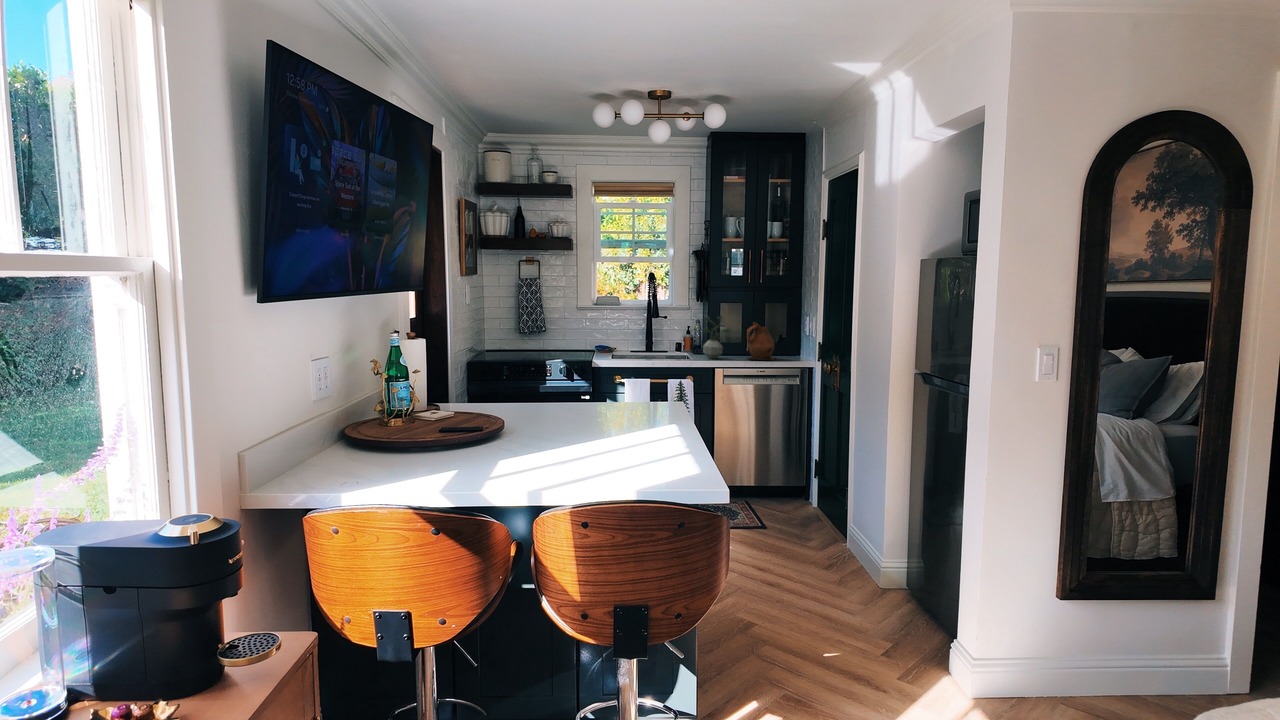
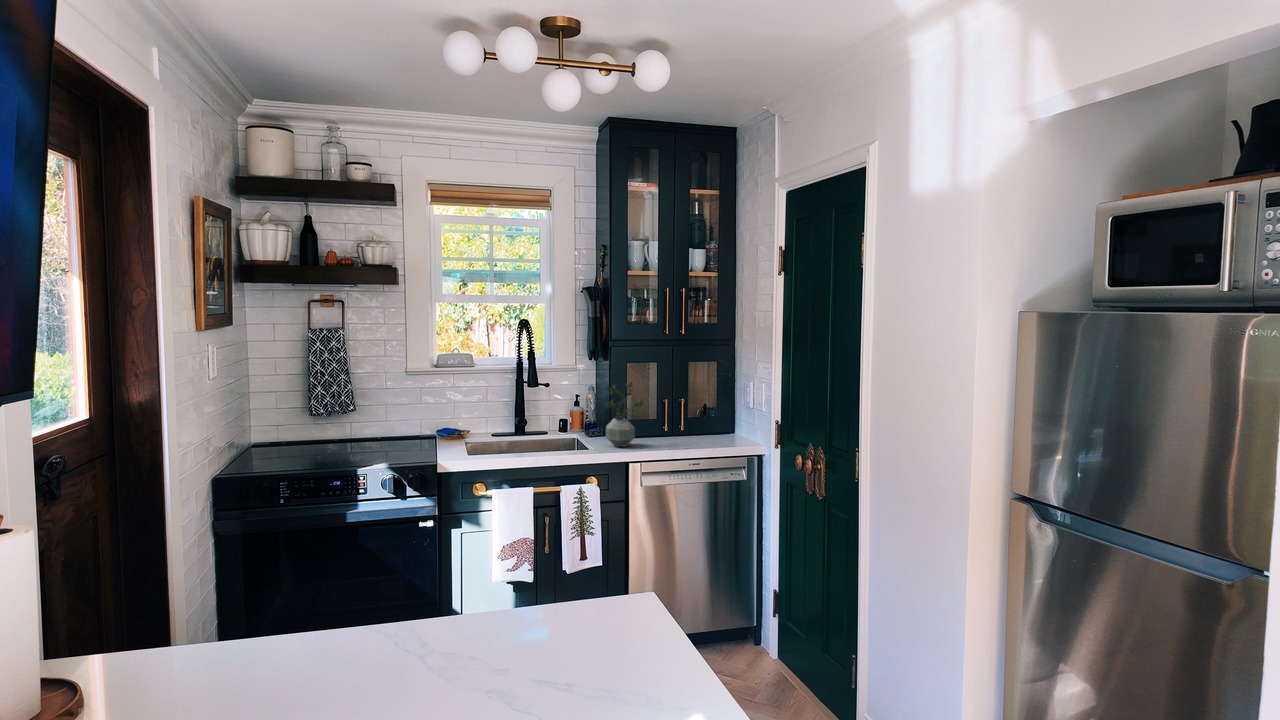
ceramic pitcher: present [747,323,775,360] -> none [667,391,711,447]

